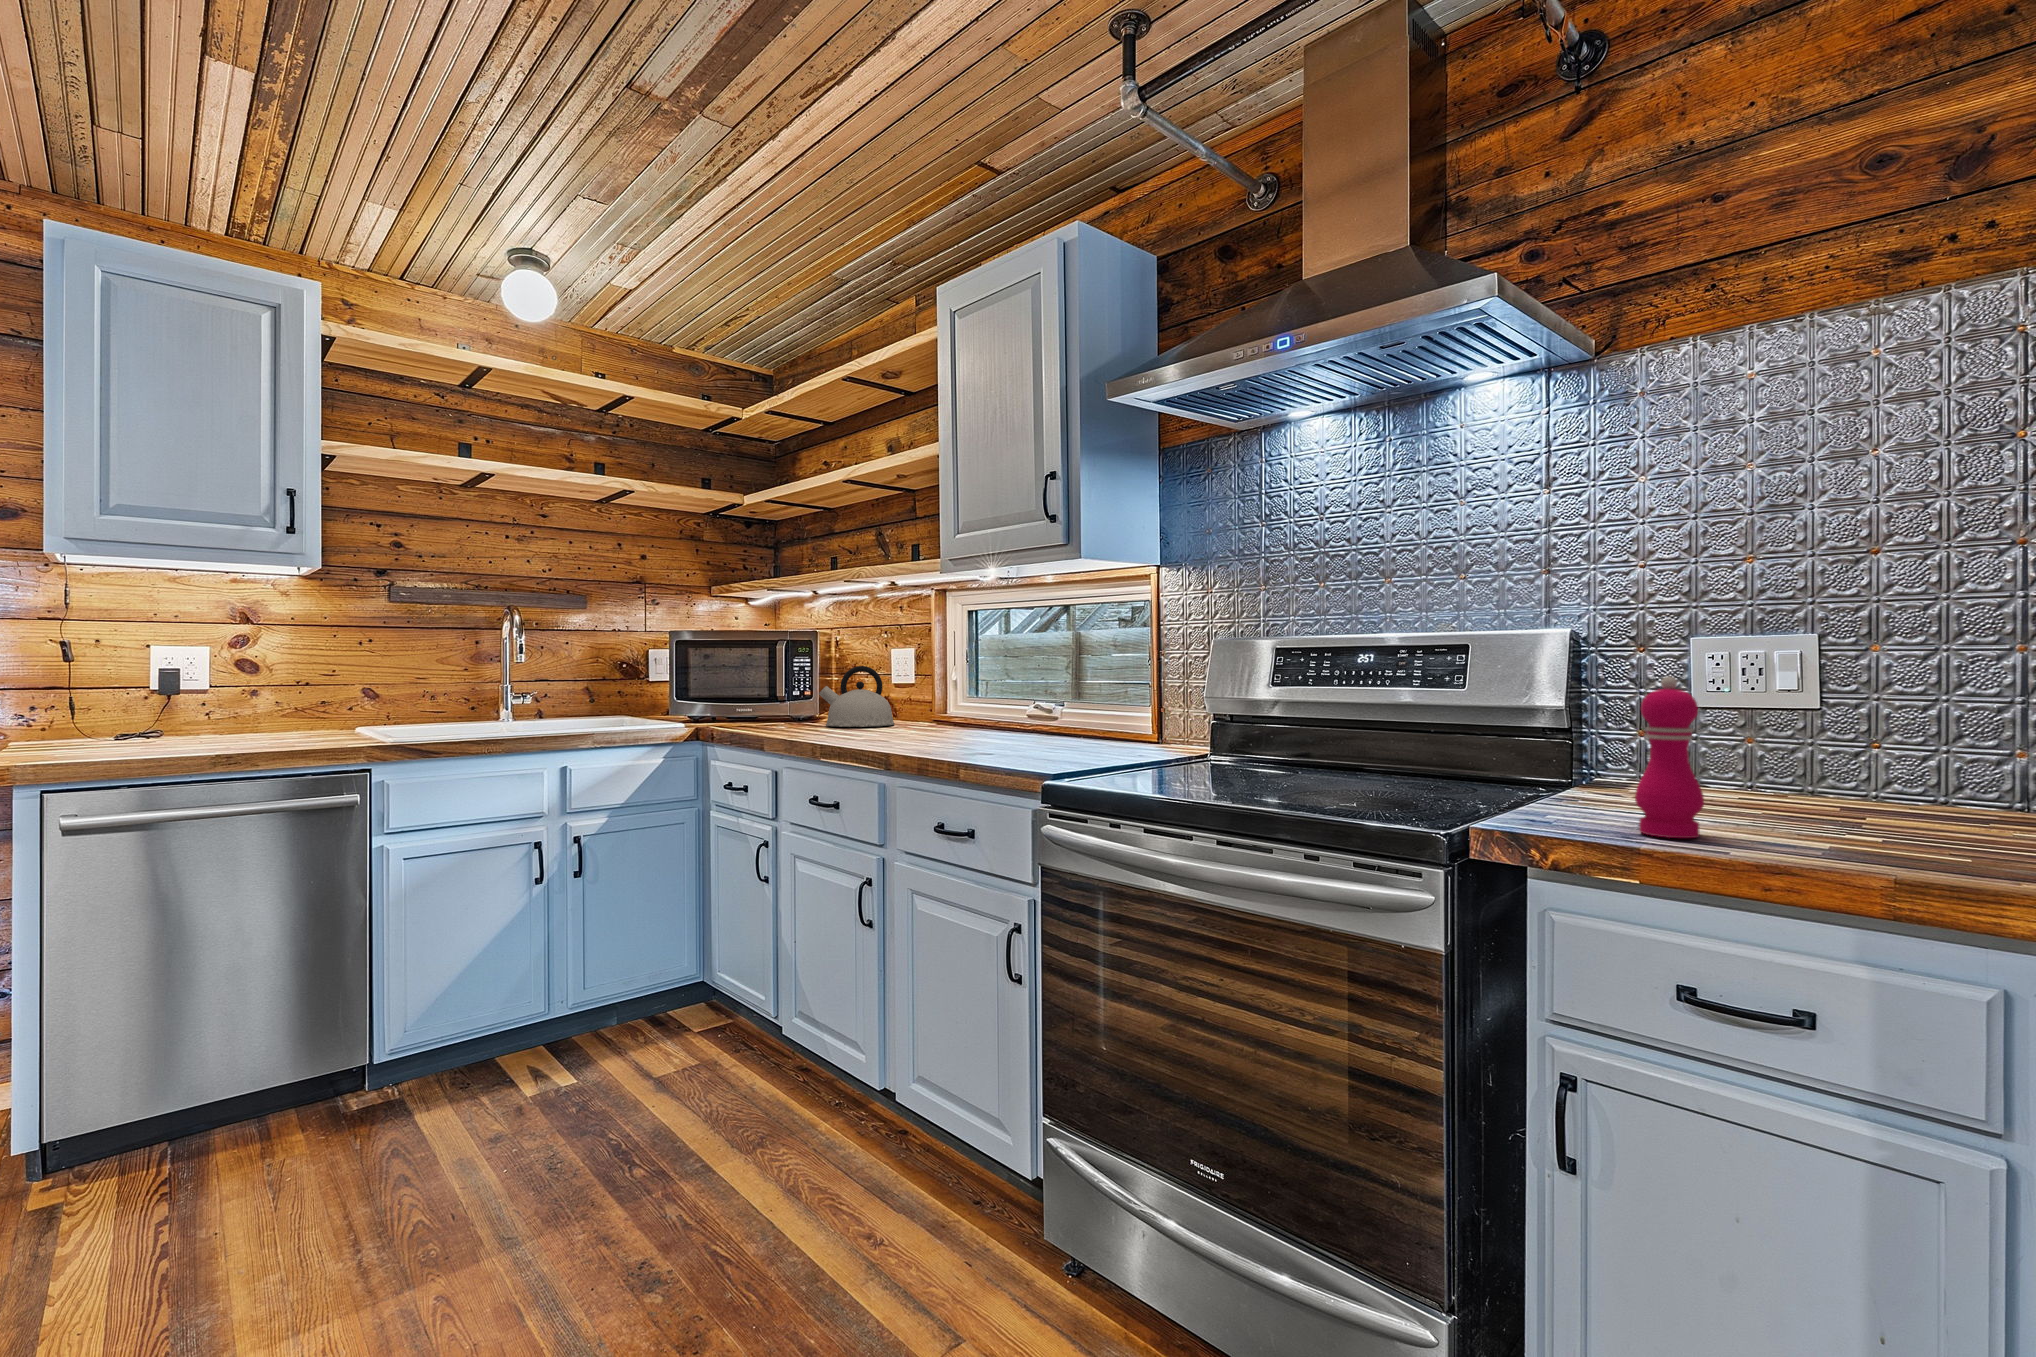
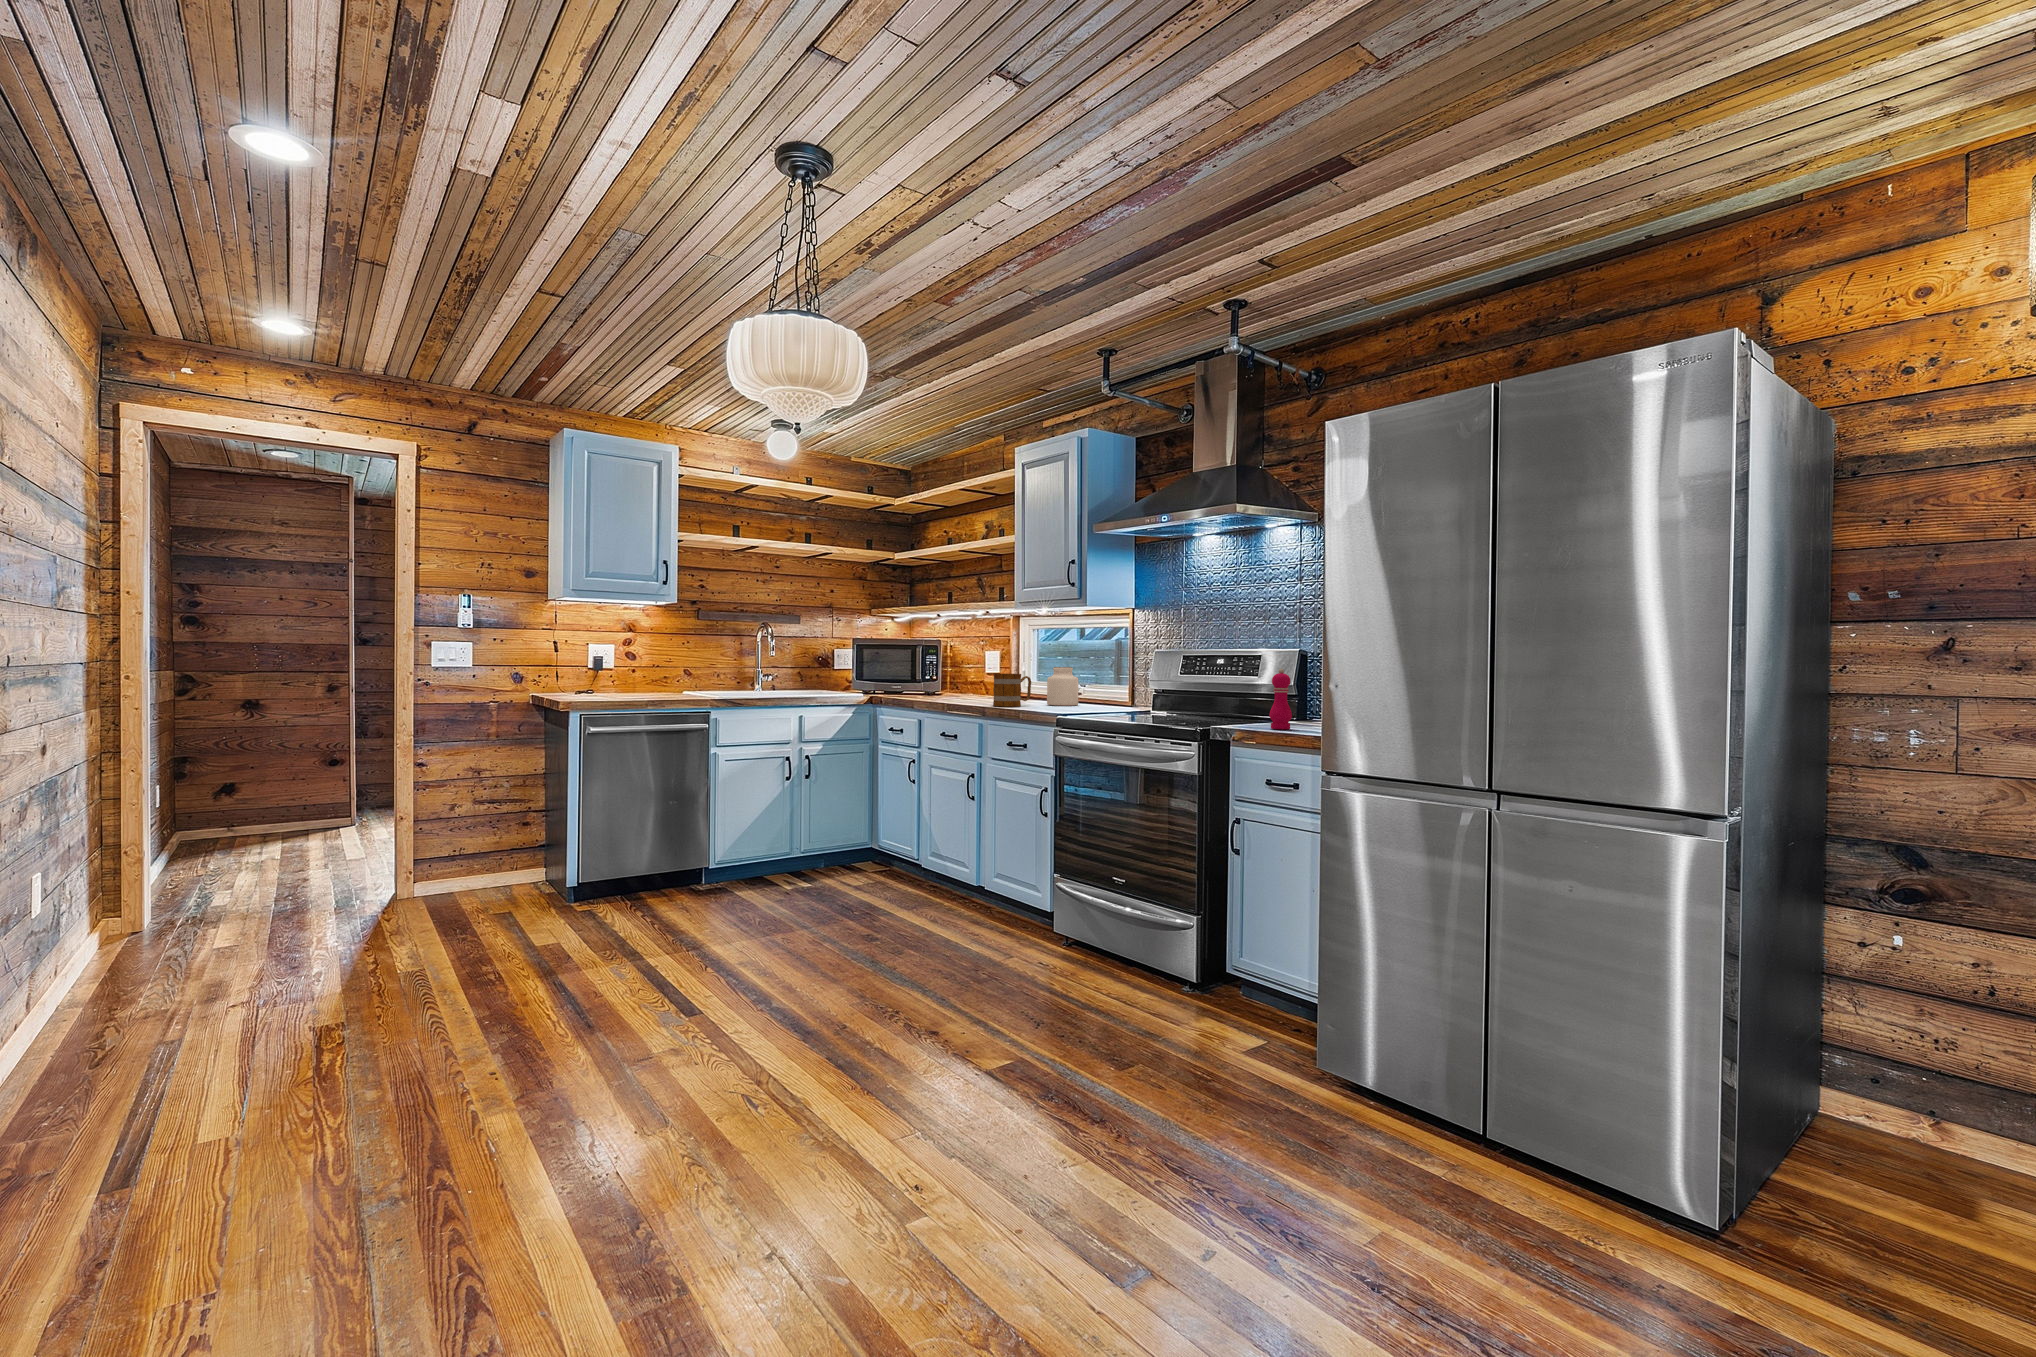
kettle: present [819,666,895,727] -> none [943,662,988,698]
jar: none [1002,674,1058,744] -> present [1047,667,1078,706]
mug: none [904,688,974,750] -> present [993,674,1031,707]

